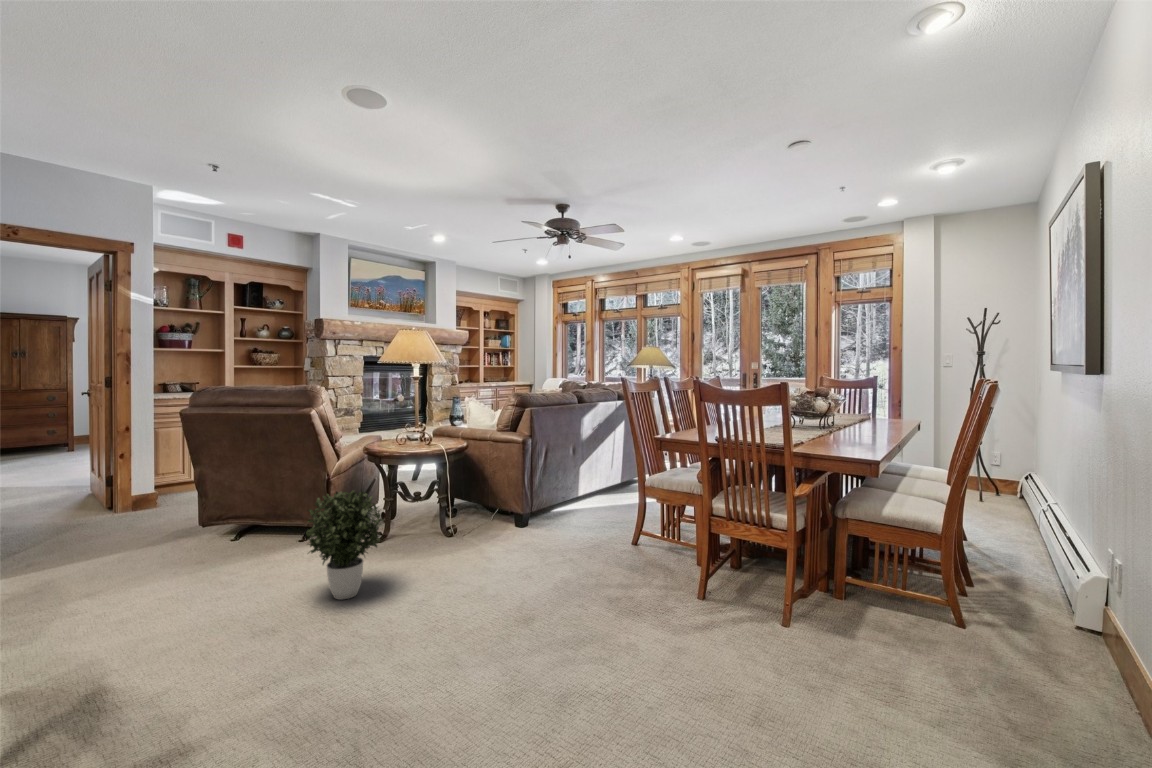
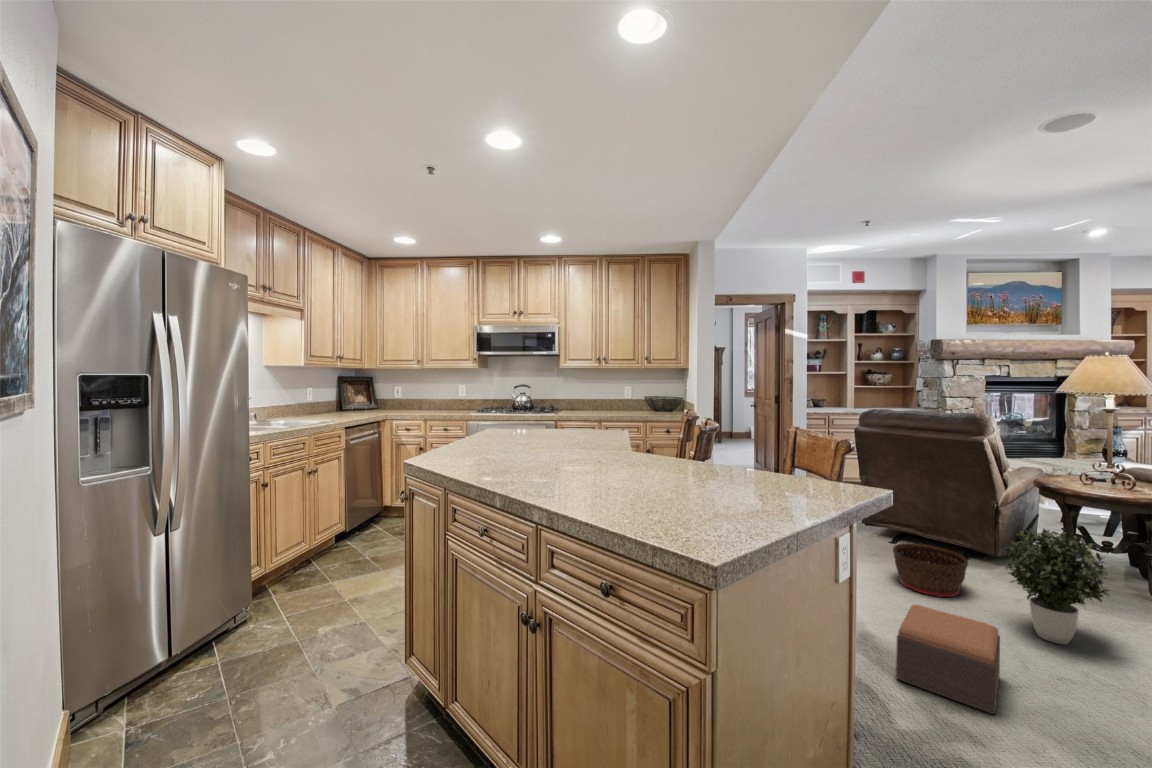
basket: none [206,534,288,594] -> present [893,543,968,597]
footstool: none [129,609,271,729] -> present [896,605,1000,714]

